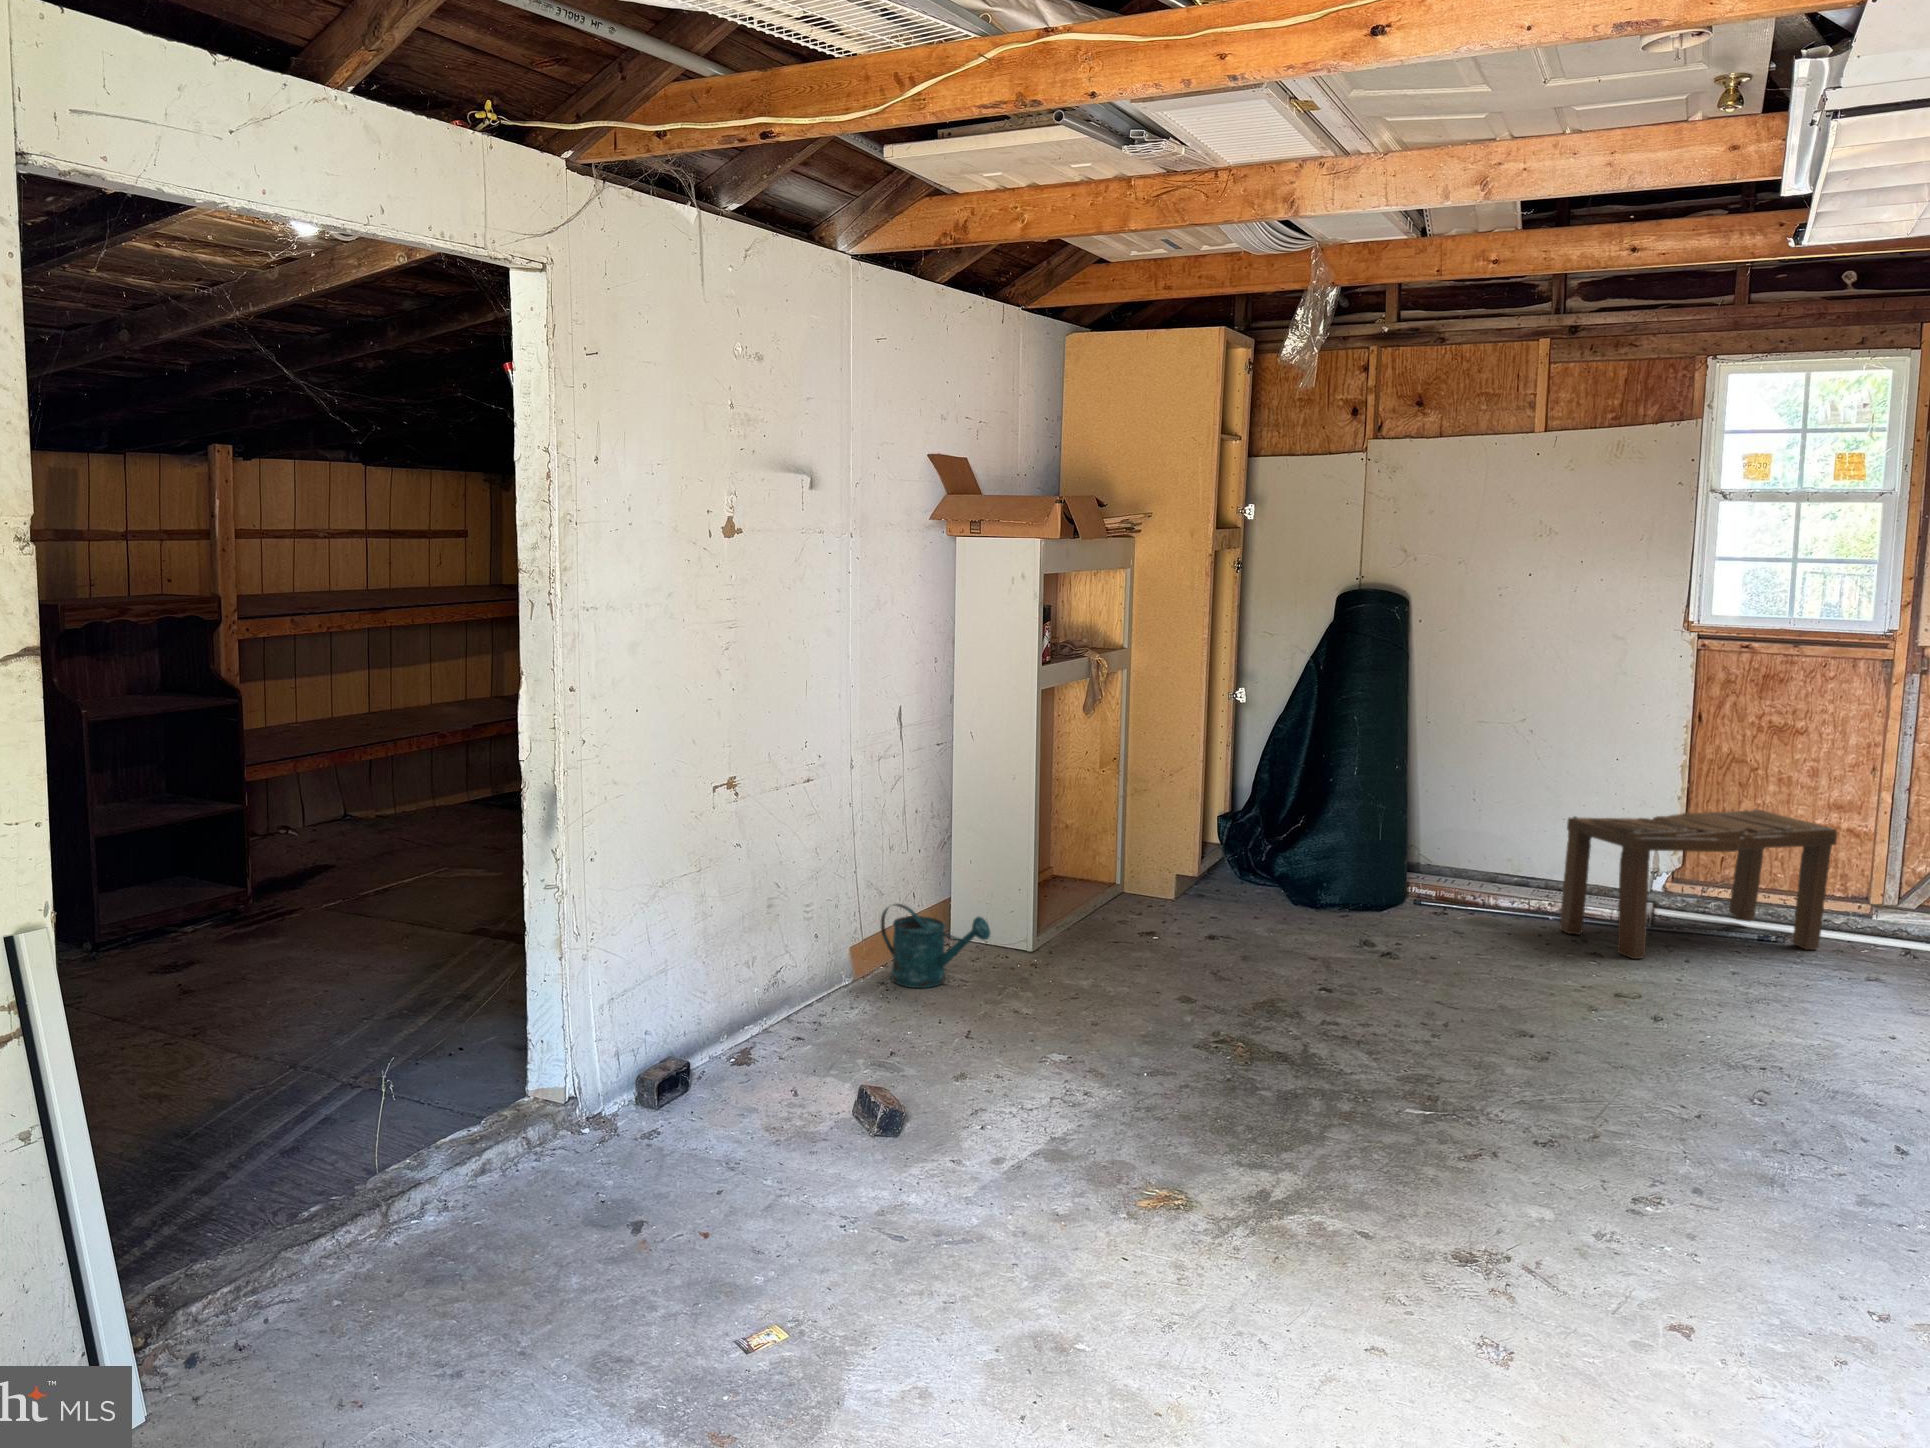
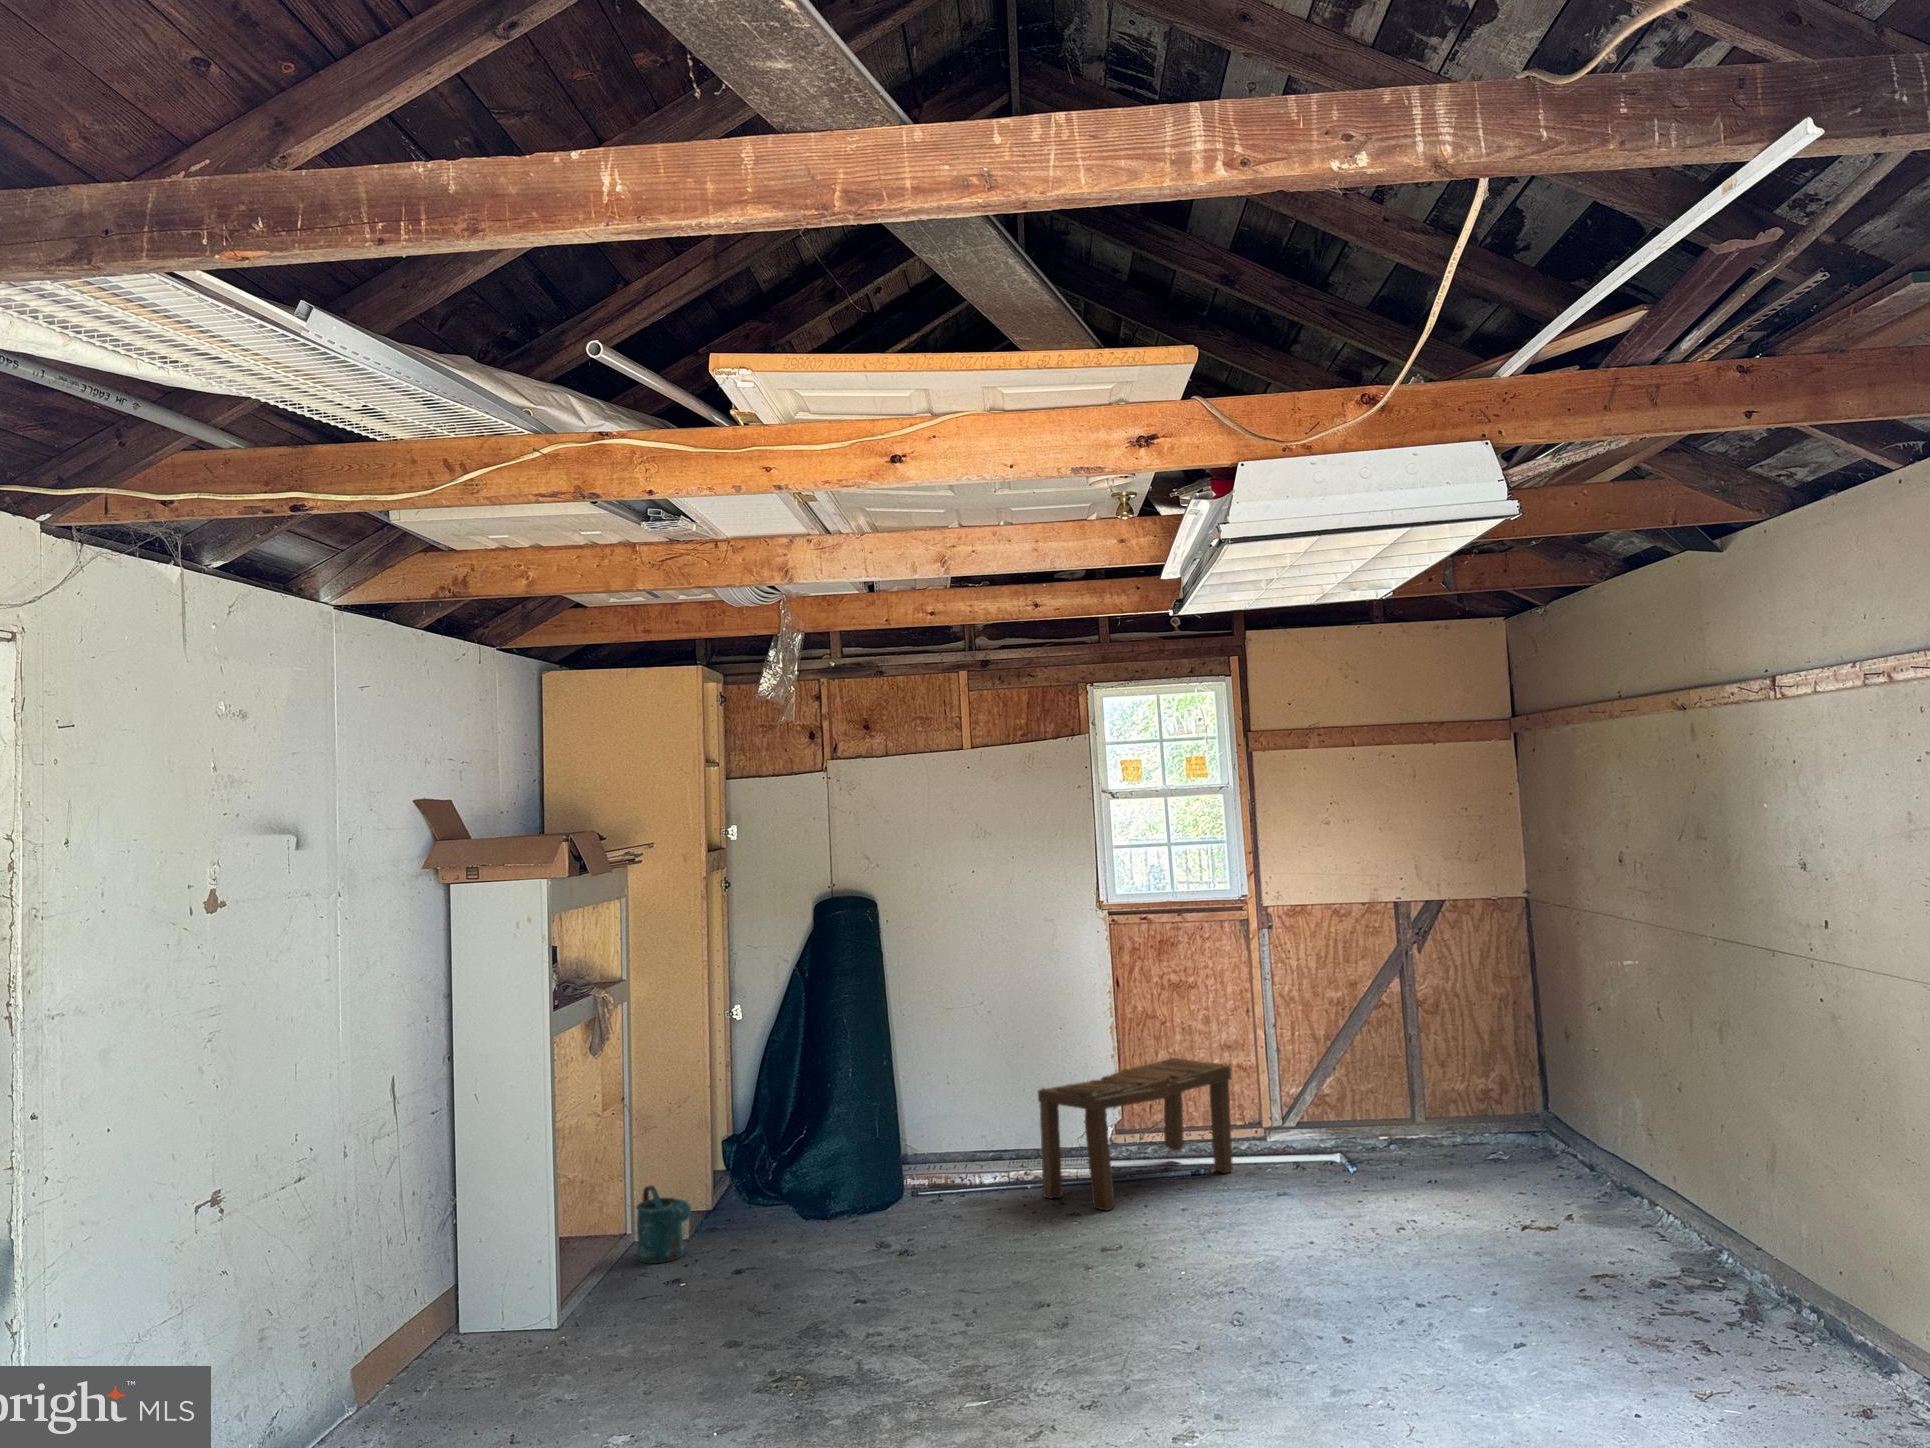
watering can: present [881,904,990,988] -> present [636,1185,691,1263]

